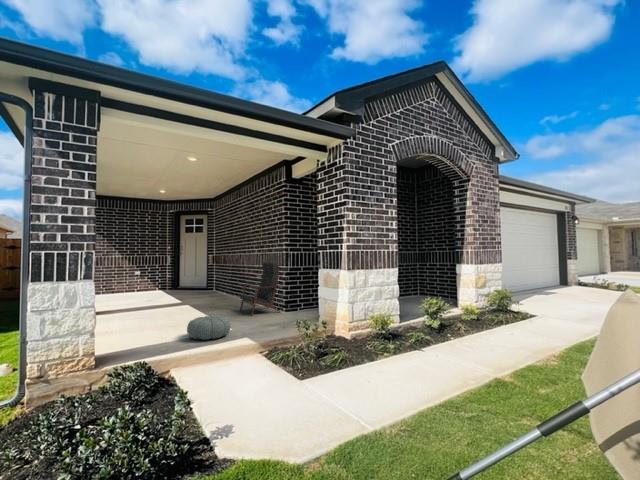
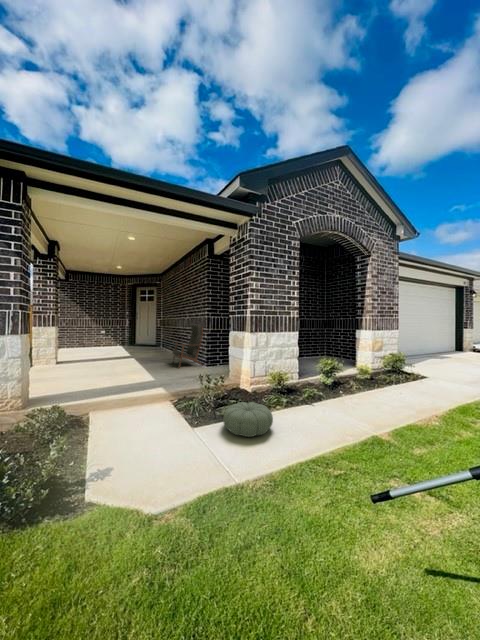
pouf: present [187,315,231,340] -> present [223,402,273,437]

